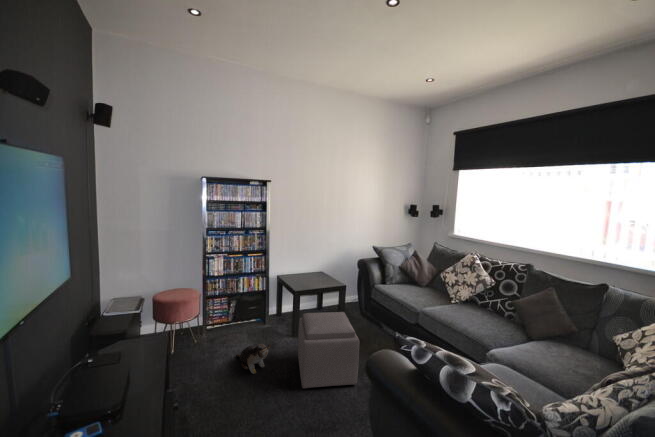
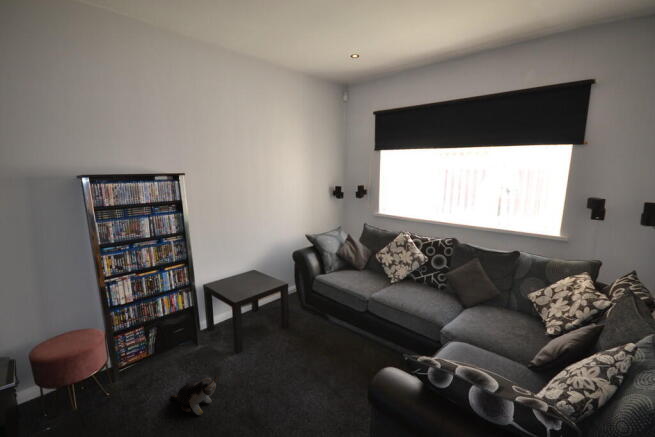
ottoman: present [298,312,359,388] -> none [246,317,322,415]

